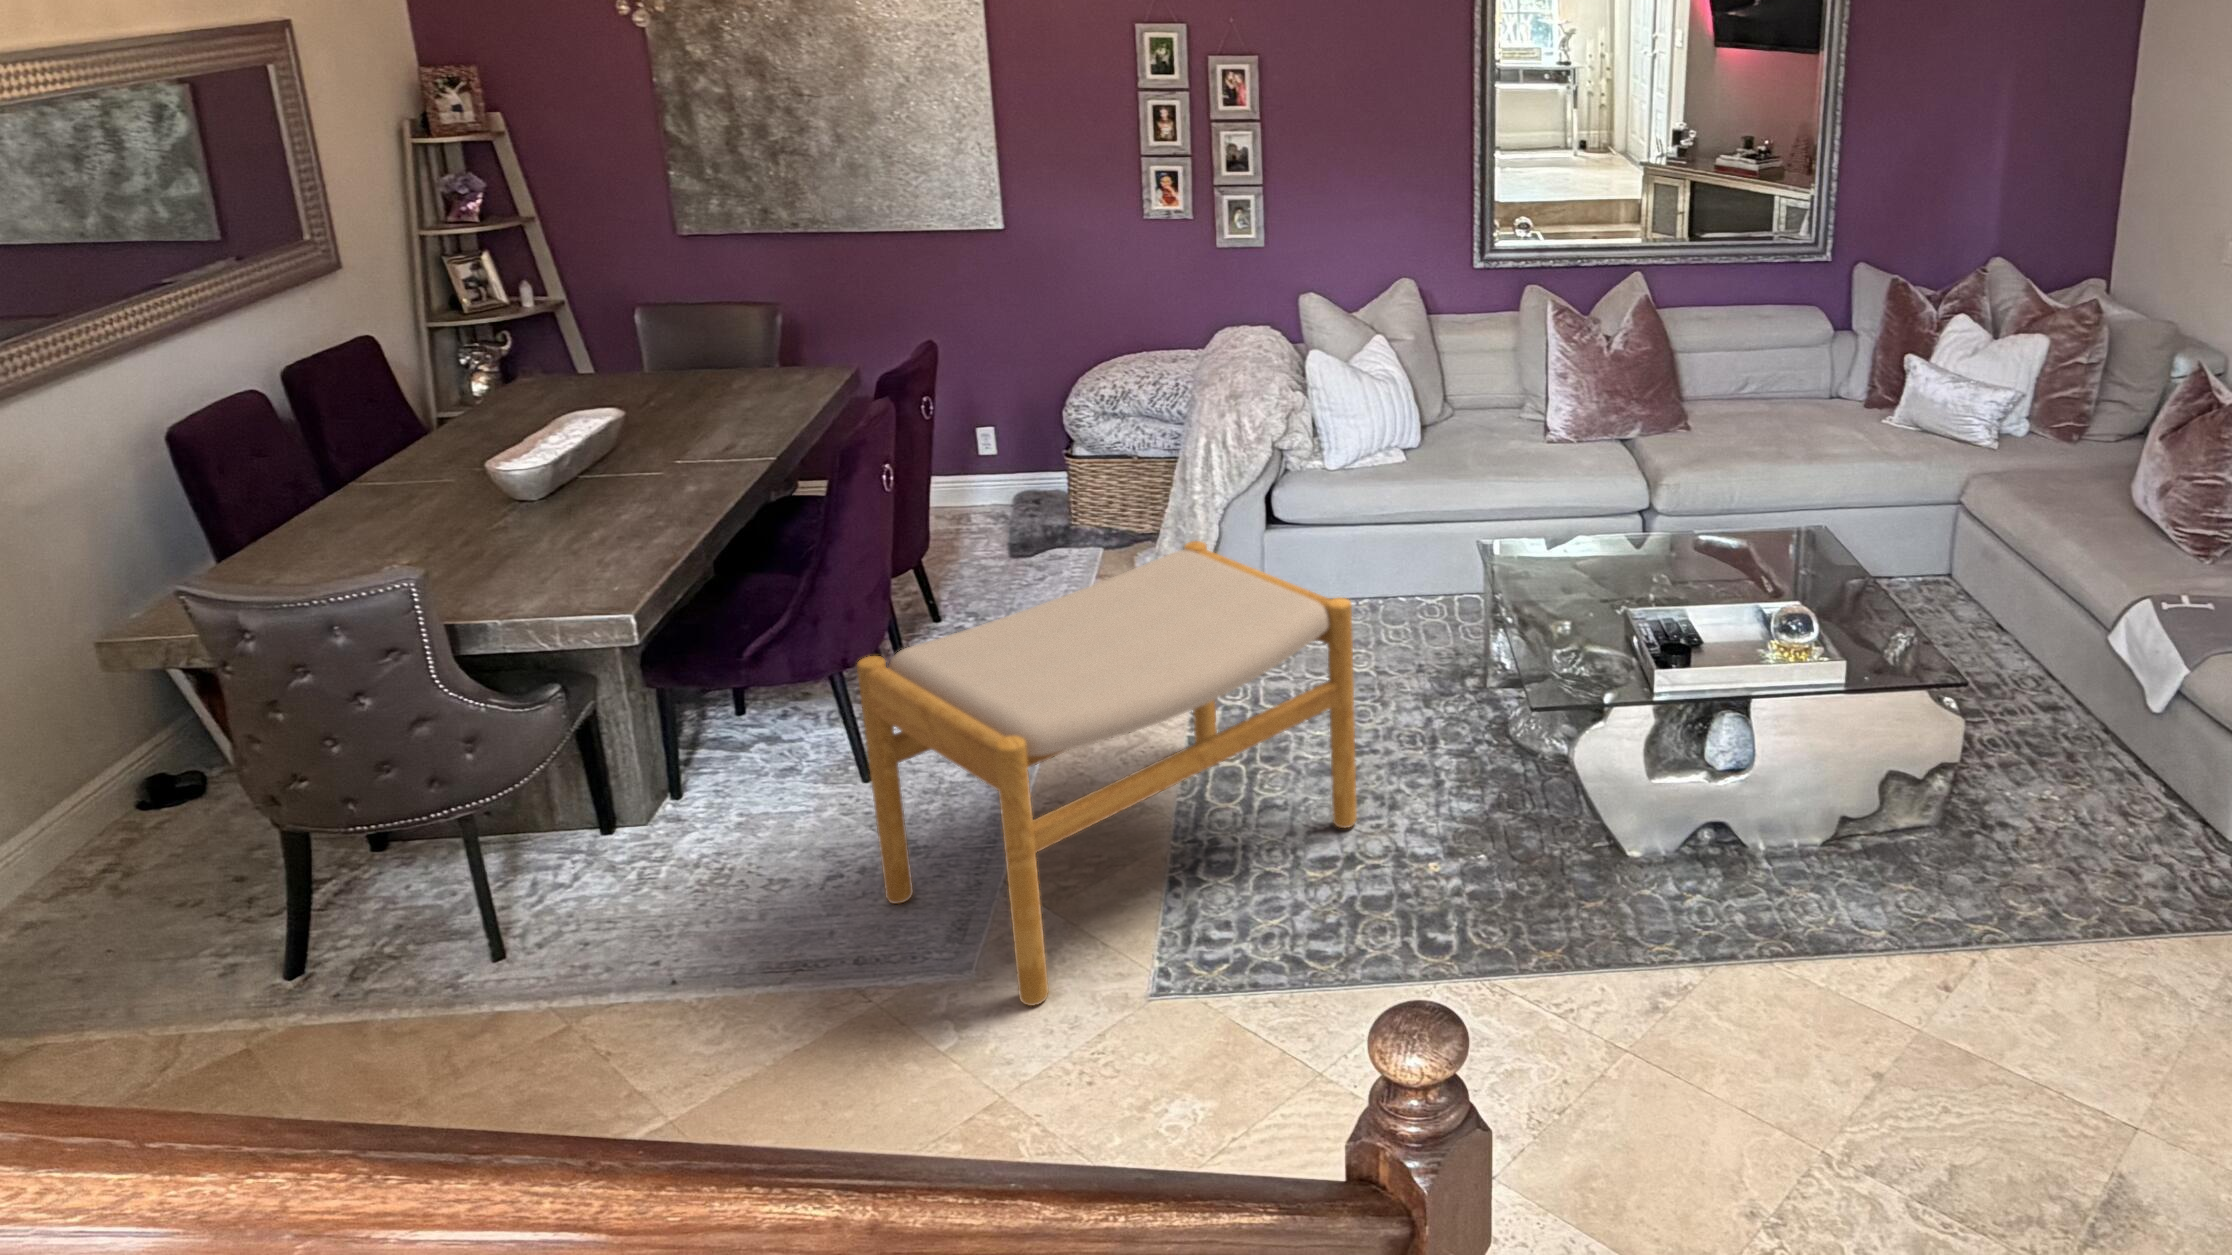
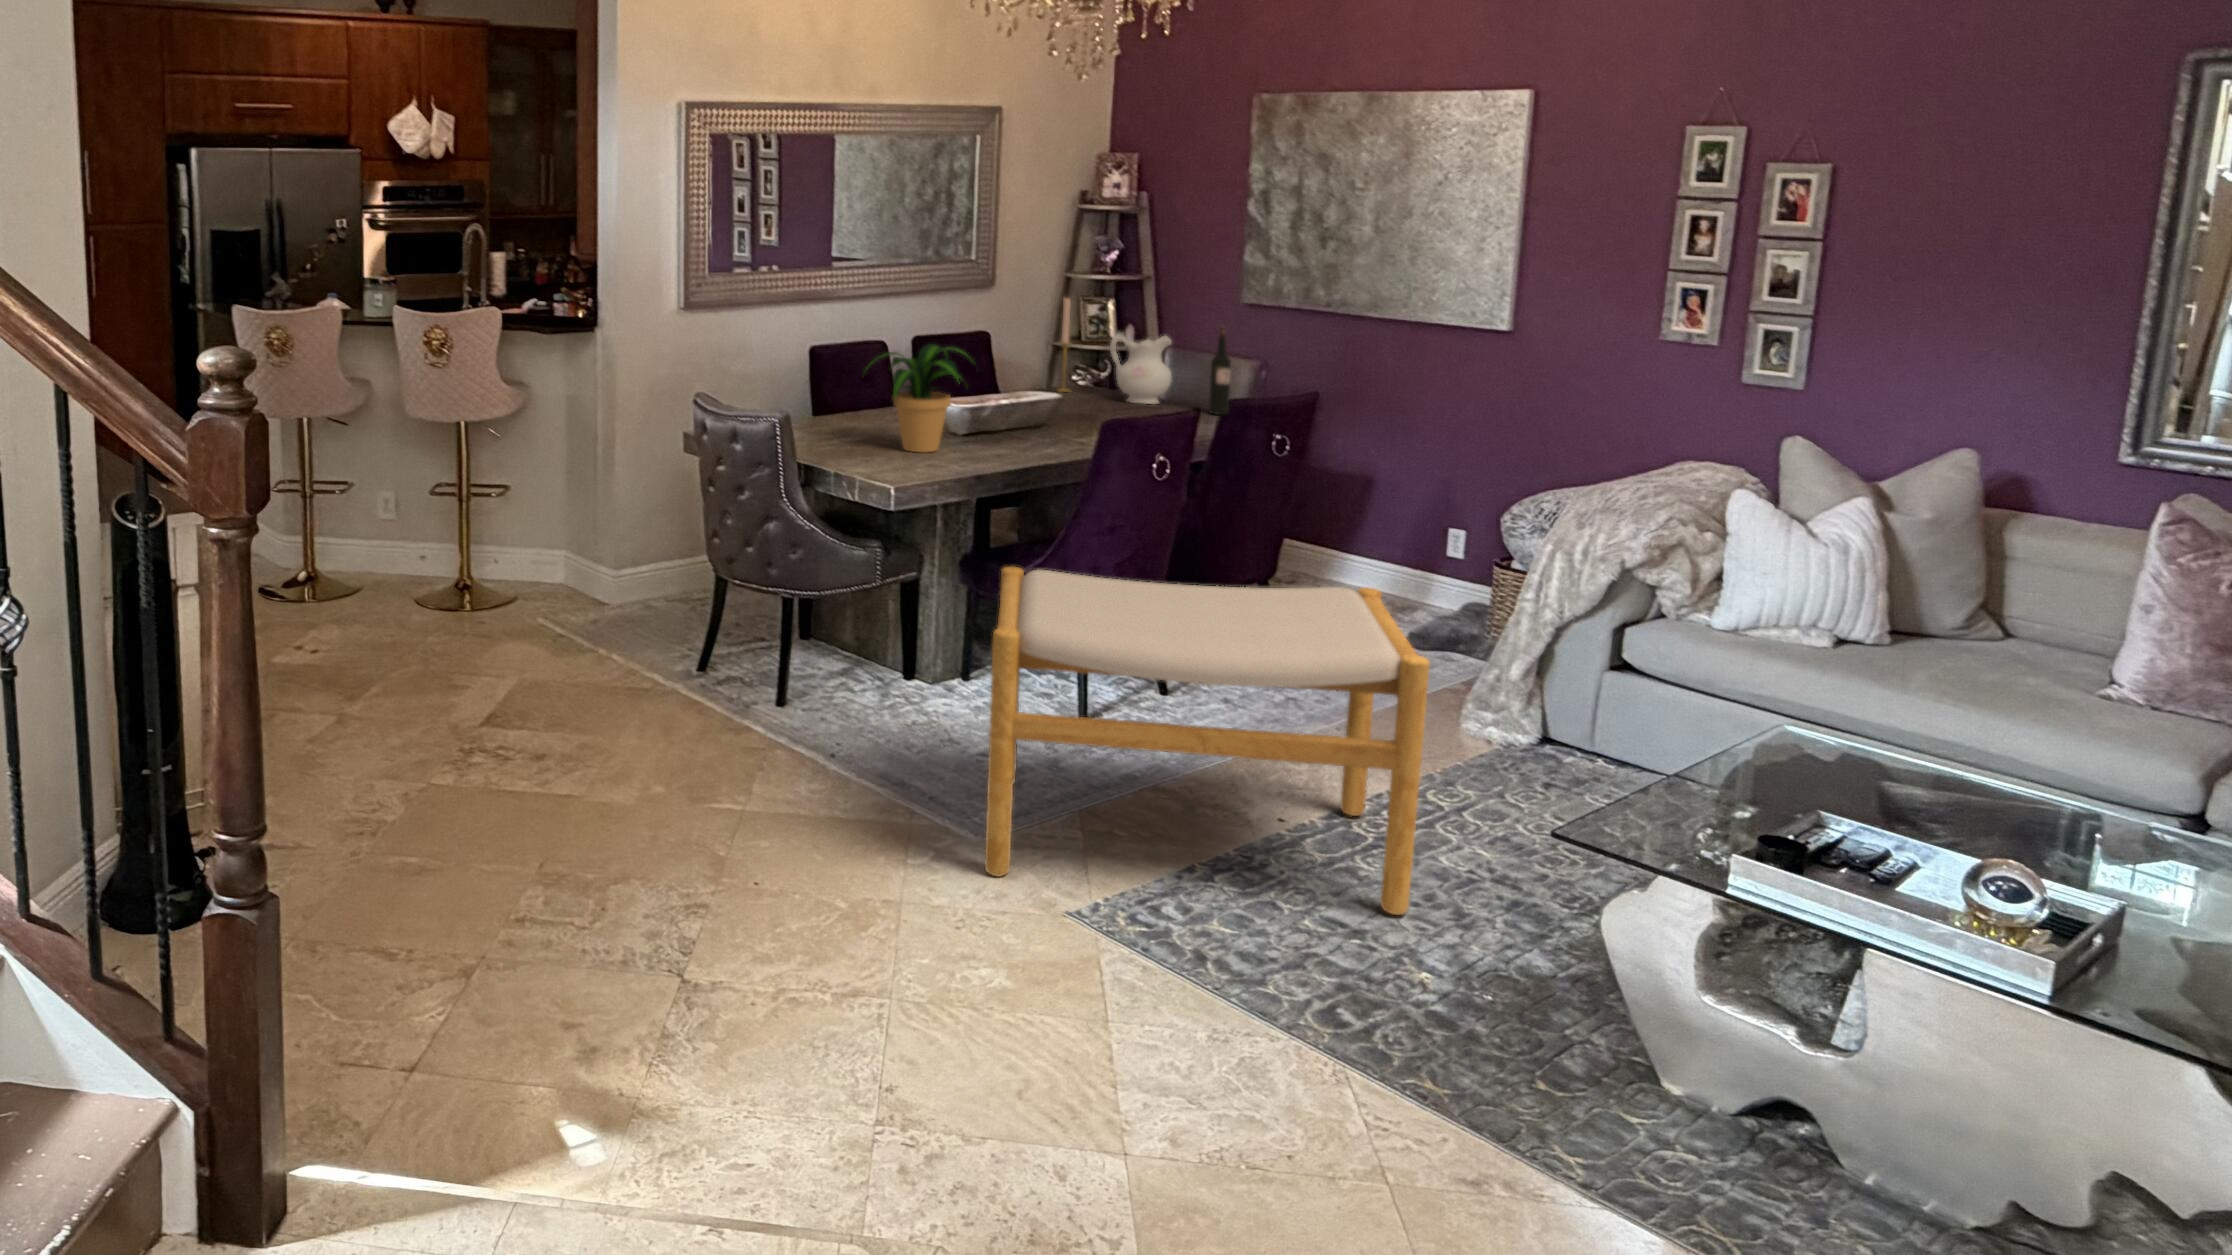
candlestick: none [517,276,556,398] -> present [1058,297,1071,392]
wine bottle: none [763,282,796,384] -> present [1209,326,1231,415]
ceramic pitcher: none [613,303,703,392] -> present [1110,332,1172,404]
potted plant: none [461,399,627,554] -> present [866,344,969,452]

